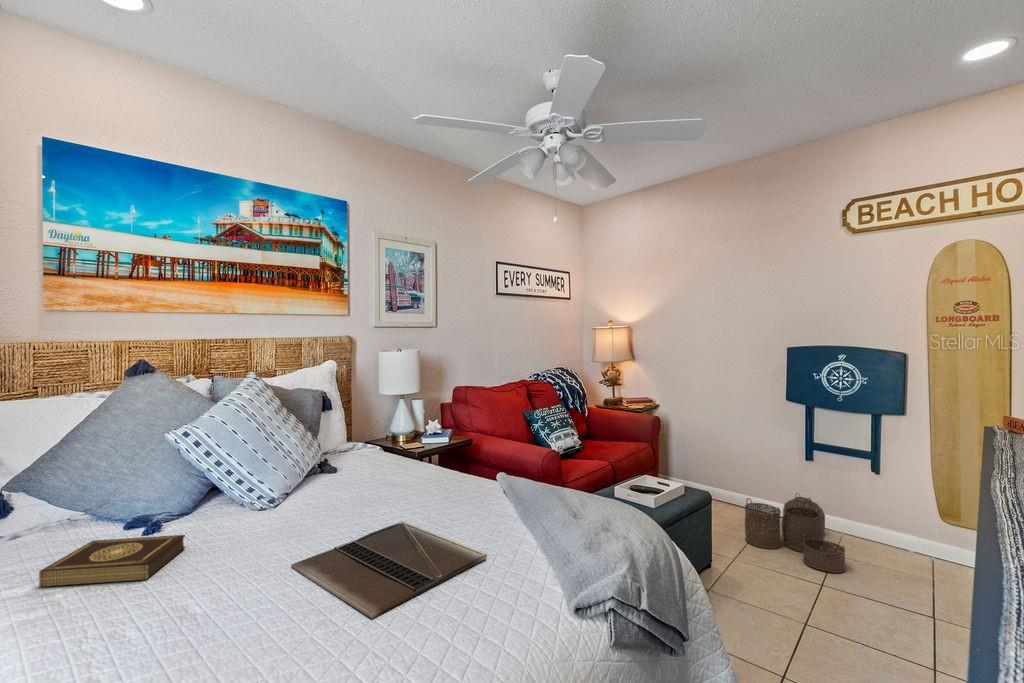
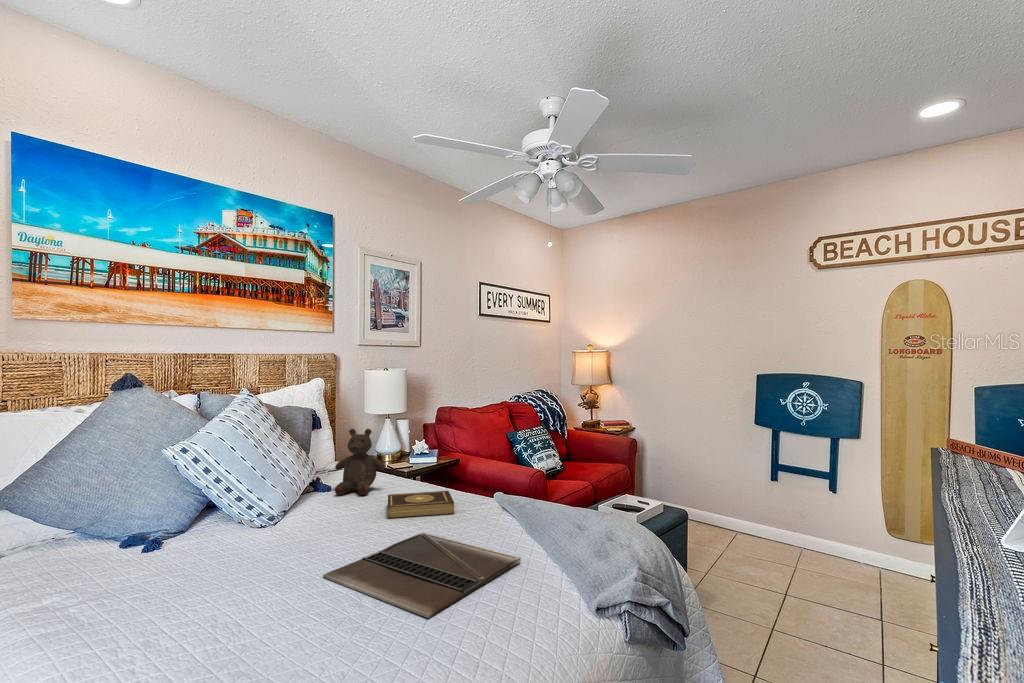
stuffed bear: none [337,413,386,477] -> present [335,429,385,495]
woven basket: present [745,496,845,573] -> none [724,508,821,582]
book: present [39,535,185,587] -> present [388,491,454,518]

